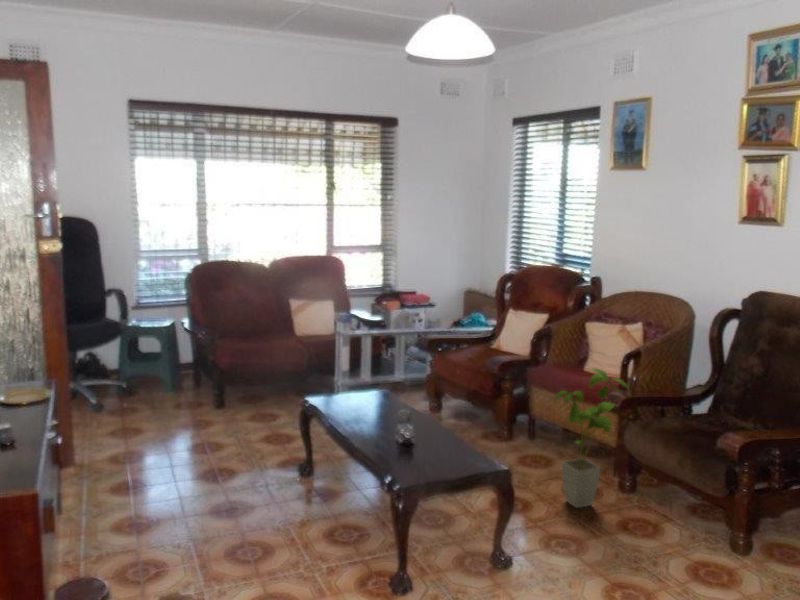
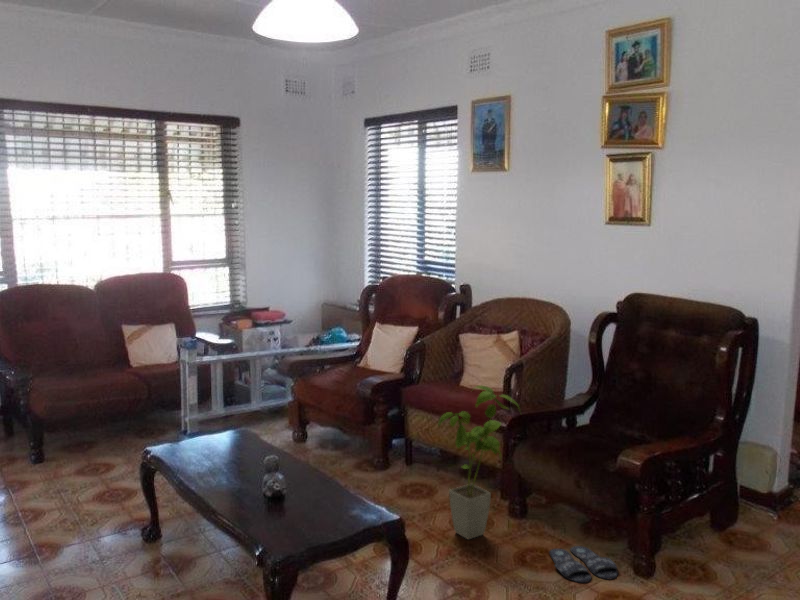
slippers: none [652,524,716,557] -> present [549,546,618,583]

